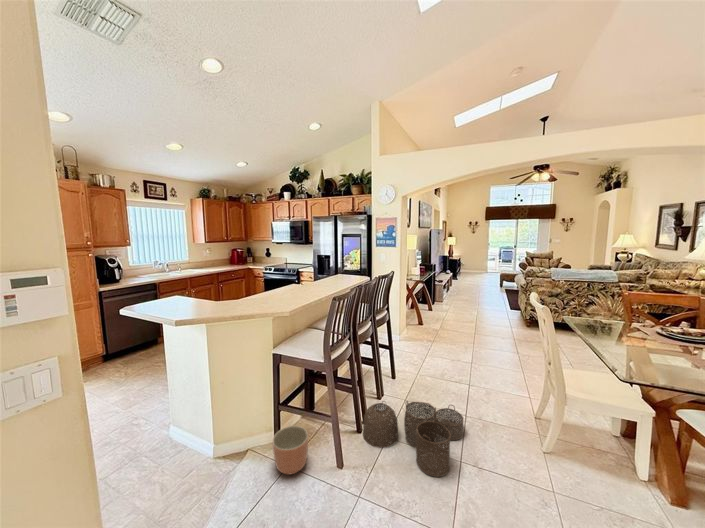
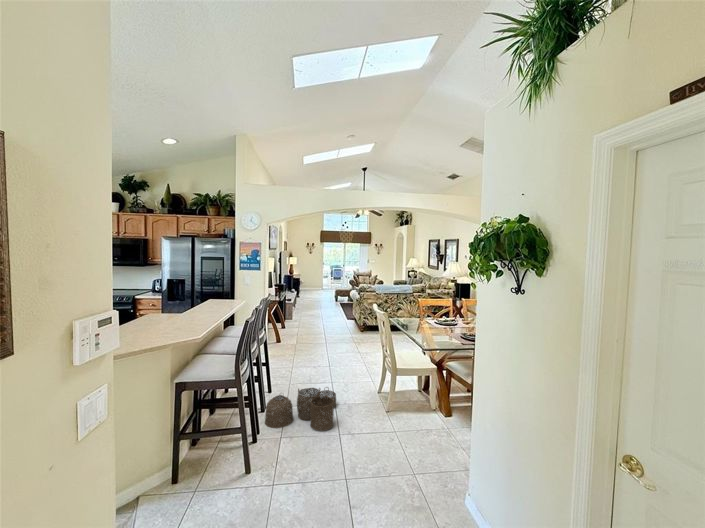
planter: present [273,426,308,474] -> none [200,425,231,464]

